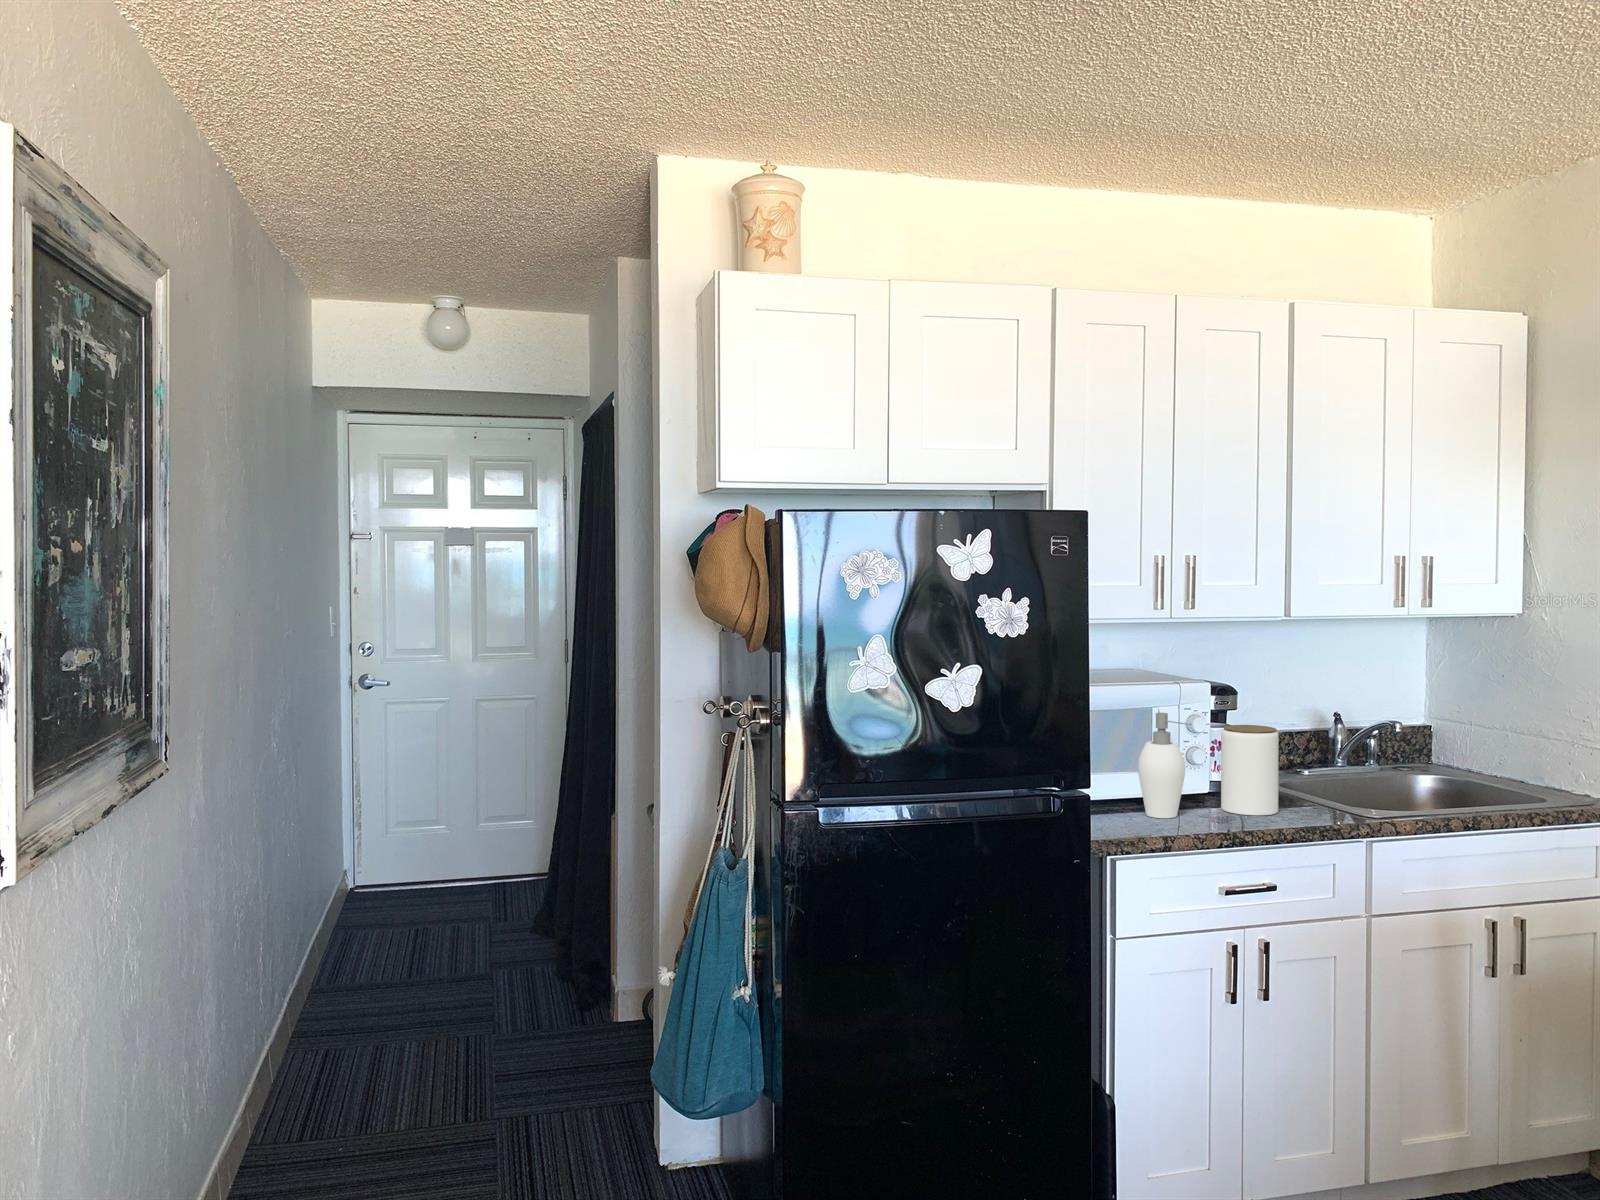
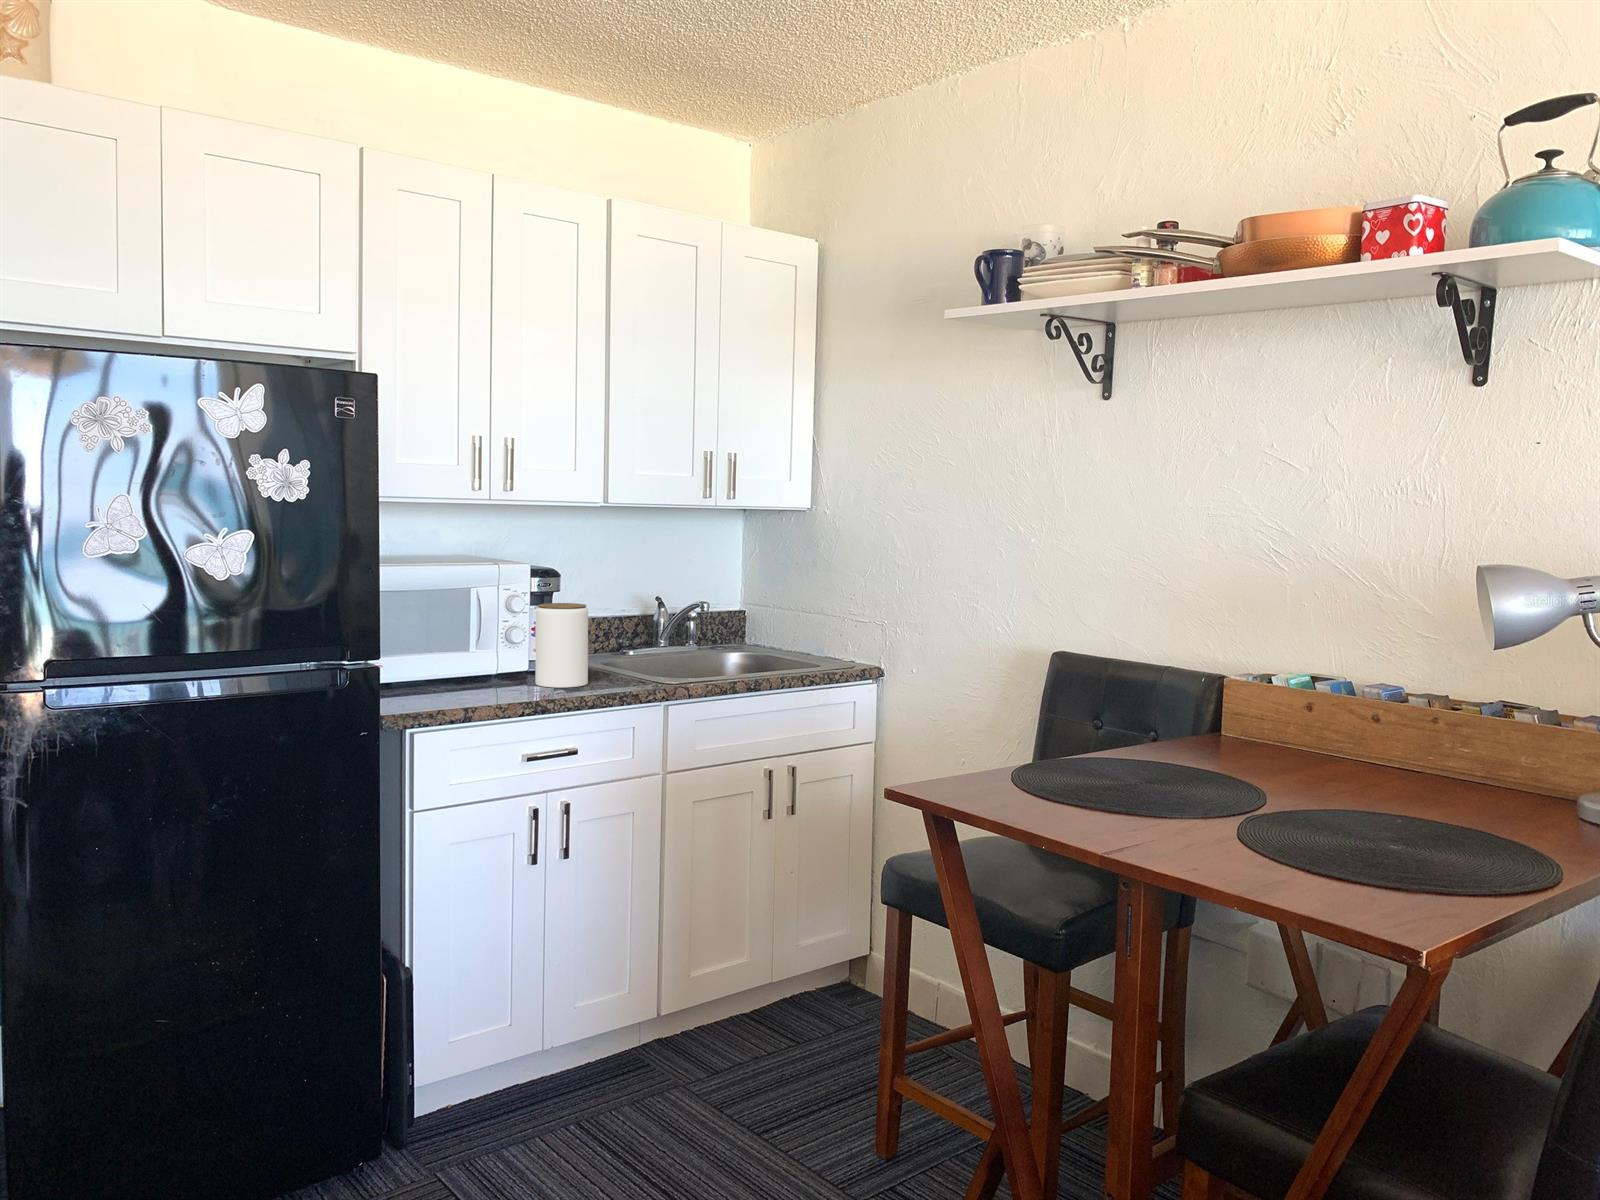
soap dispenser: present [1138,713,1191,818] -> none [450,590,499,694]

